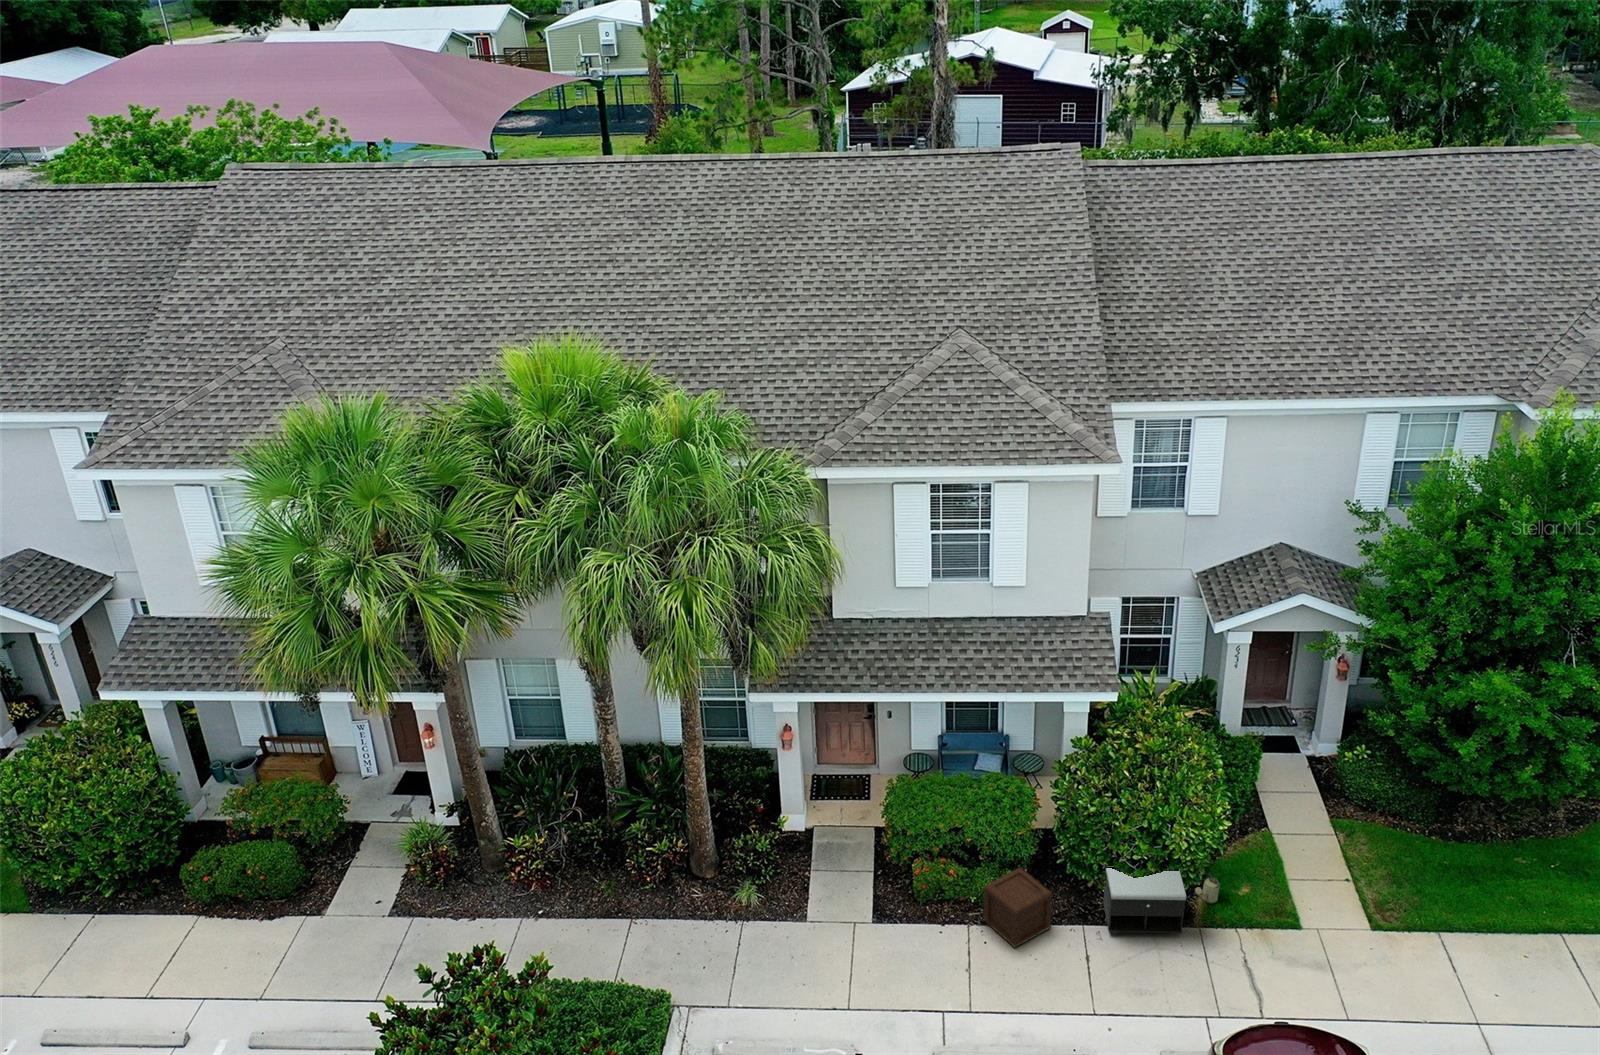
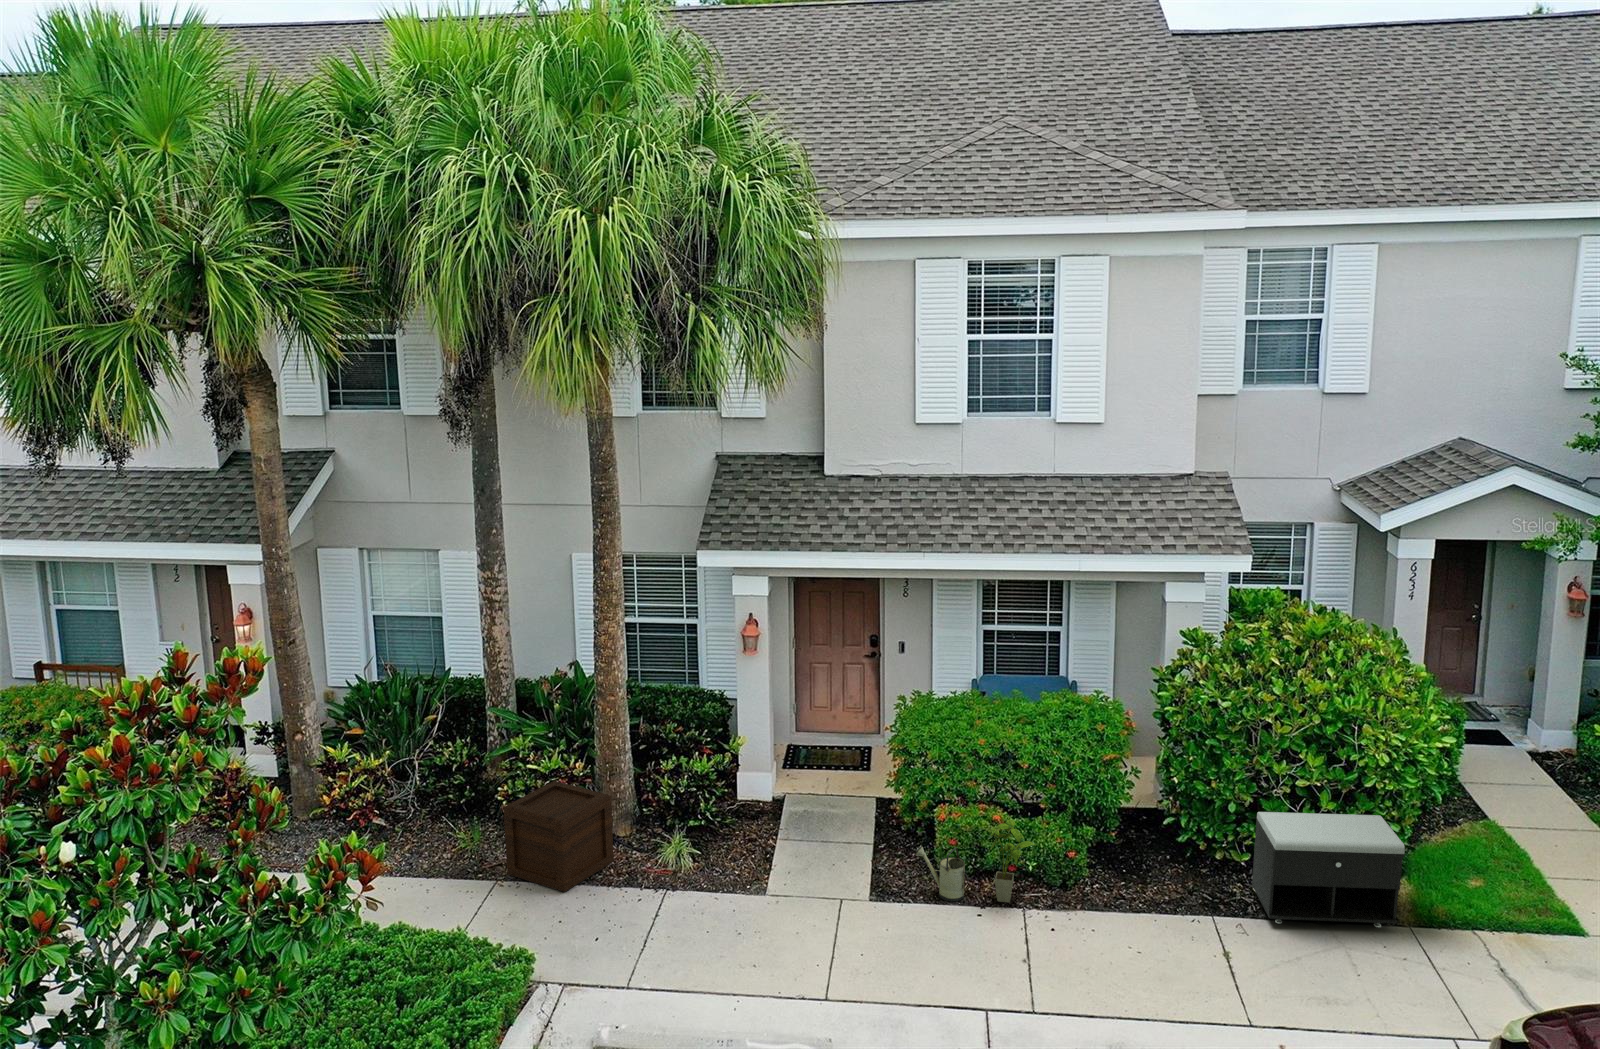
wooden crate: present [983,868,1052,947] -> present [504,781,614,892]
watering can: present [1195,874,1220,904] -> present [915,847,969,901]
house plant: none [945,878,974,921] -> present [990,820,1035,903]

